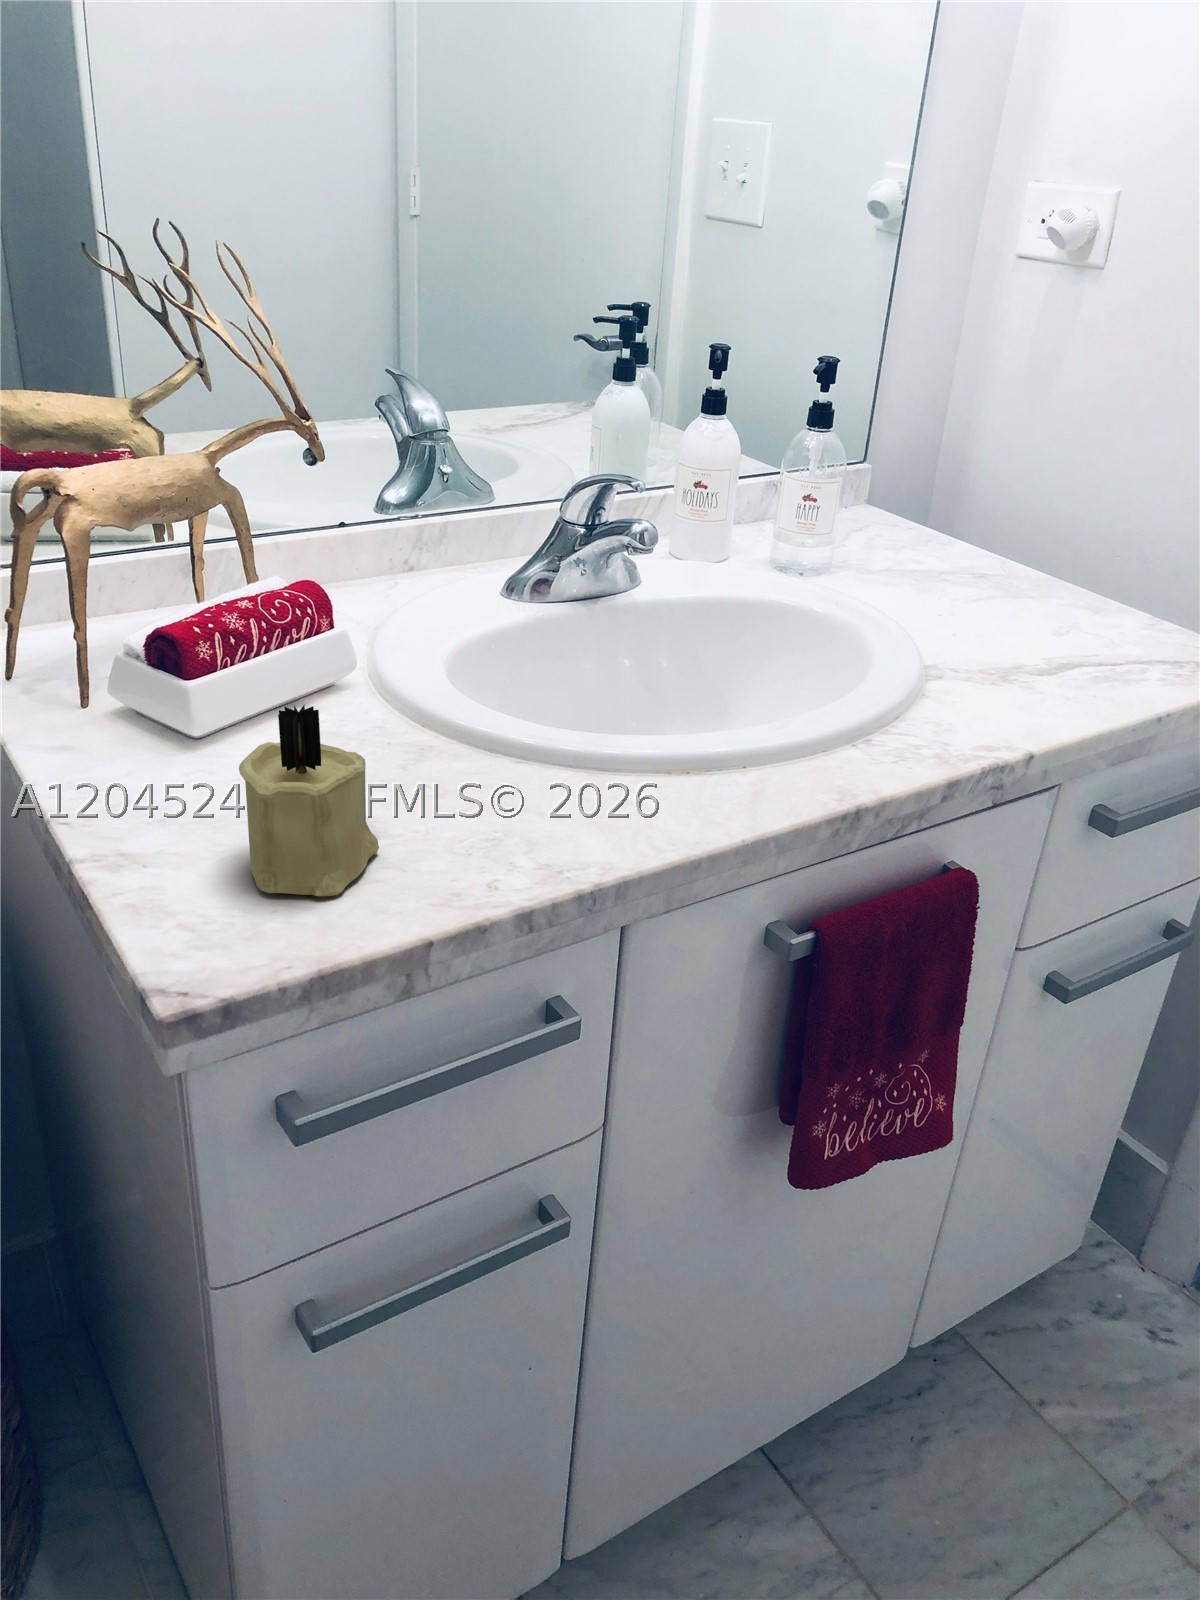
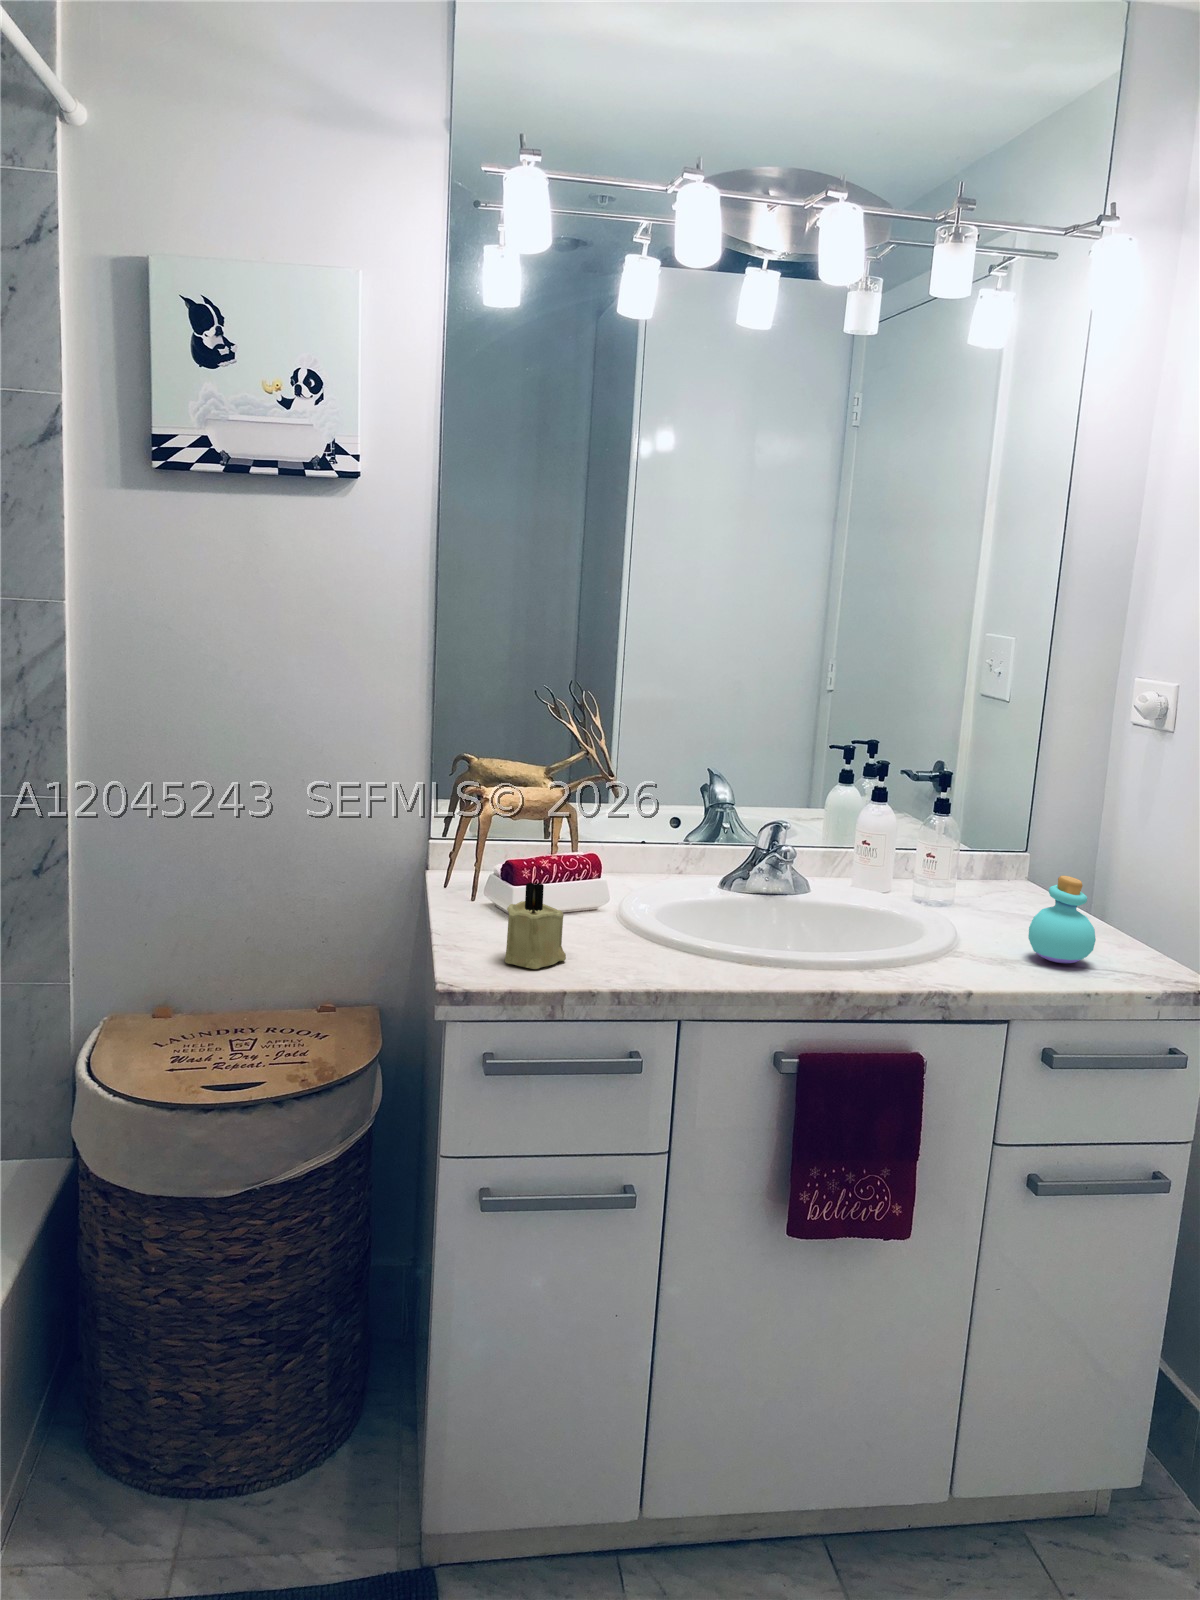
perfume bottle: none [1025,525,1127,662] -> present [1028,875,1096,963]

